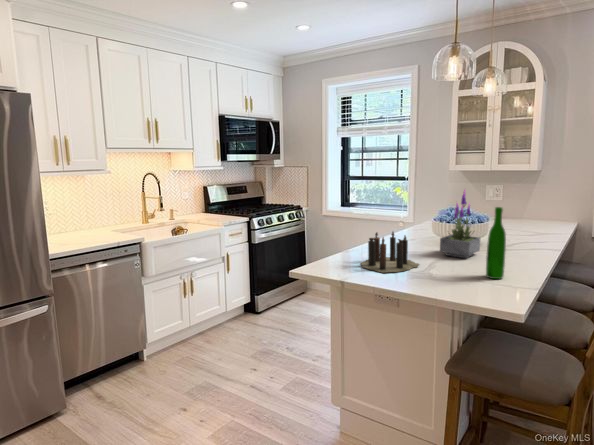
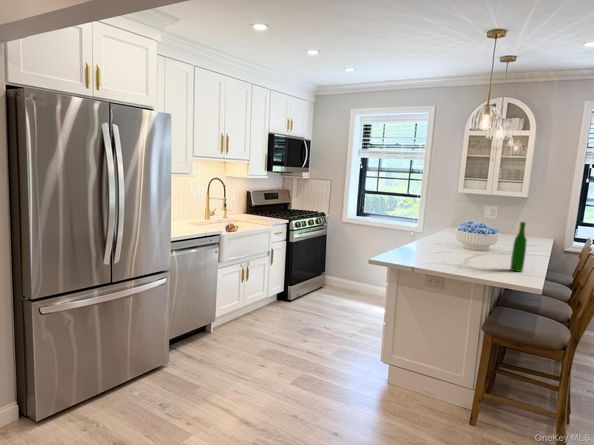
potted plant: present [440,190,480,258] -> none [468,207,498,258]
candle: present [361,232,419,273] -> none [411,235,461,265]

